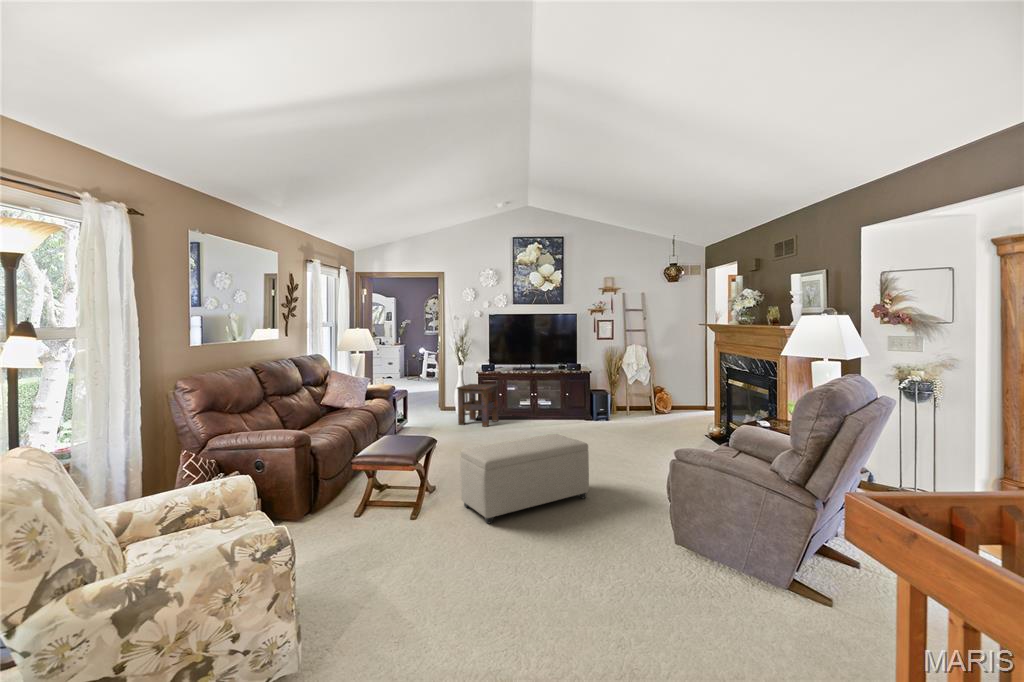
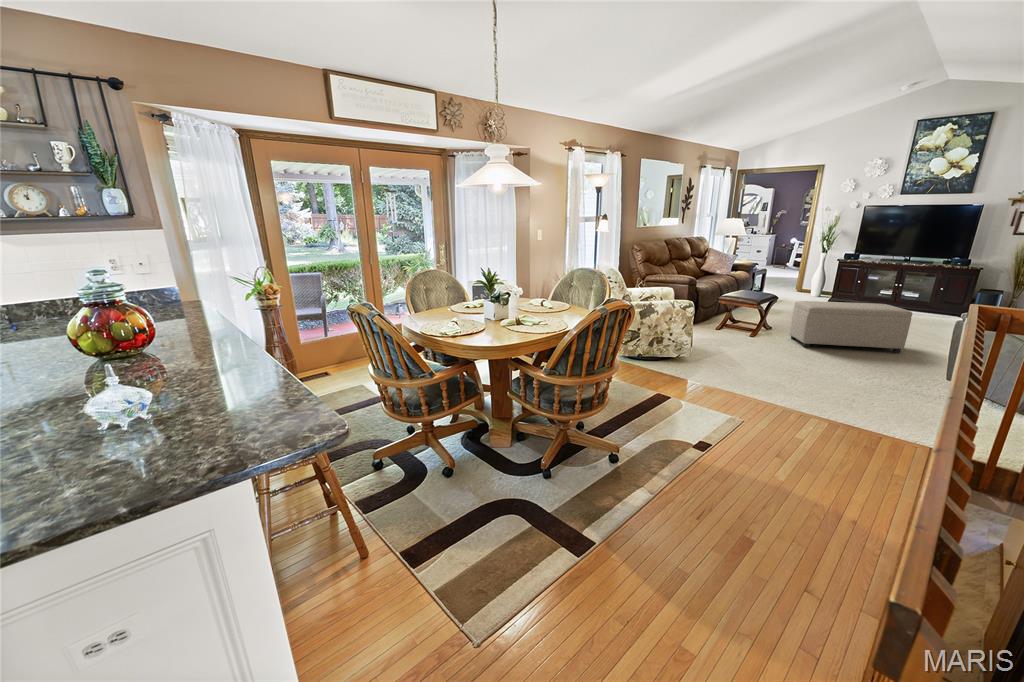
side table: present [457,384,499,426] -> none [809,269,861,306]

